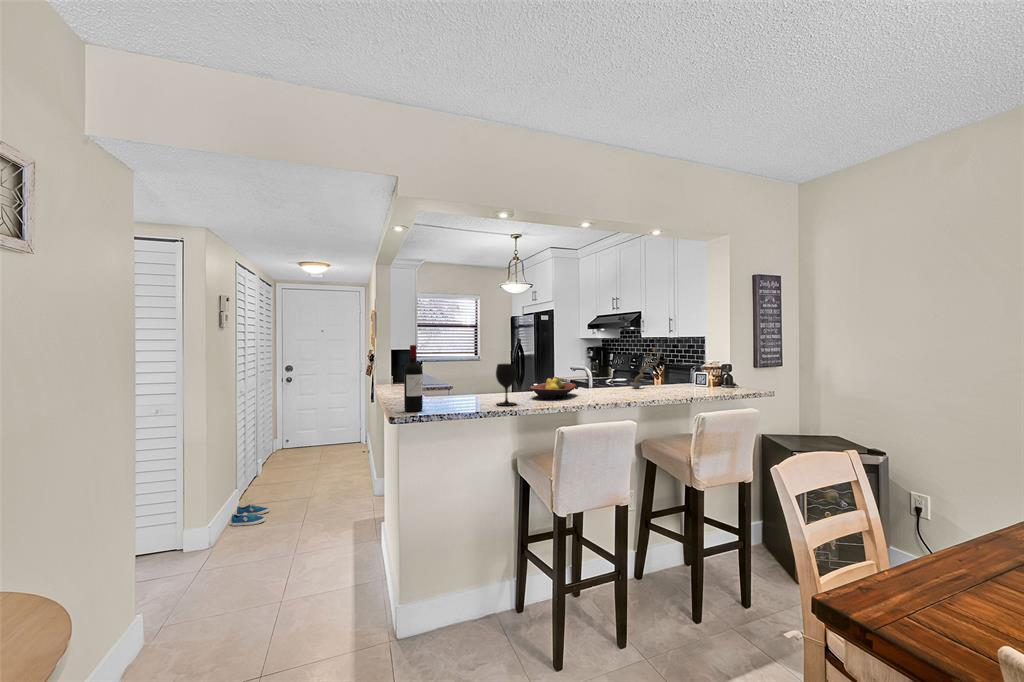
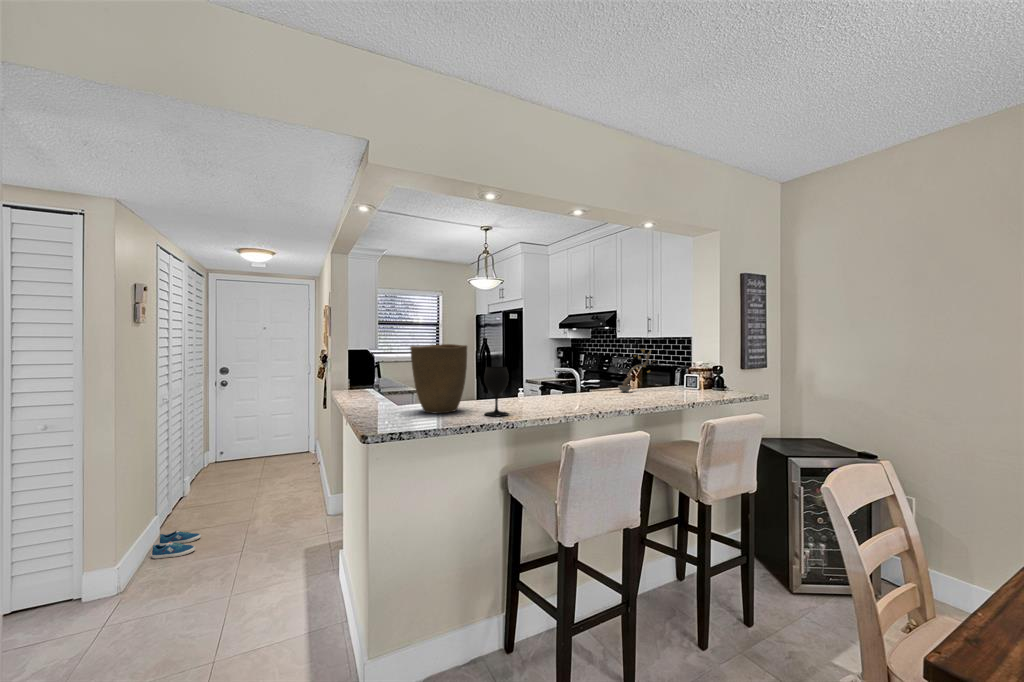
wine bottle: present [404,345,423,412] -> none [376,345,399,426]
vase: none [435,345,484,403] -> present [410,344,467,414]
fruit bowl: present [530,377,576,400] -> none [518,381,568,407]

